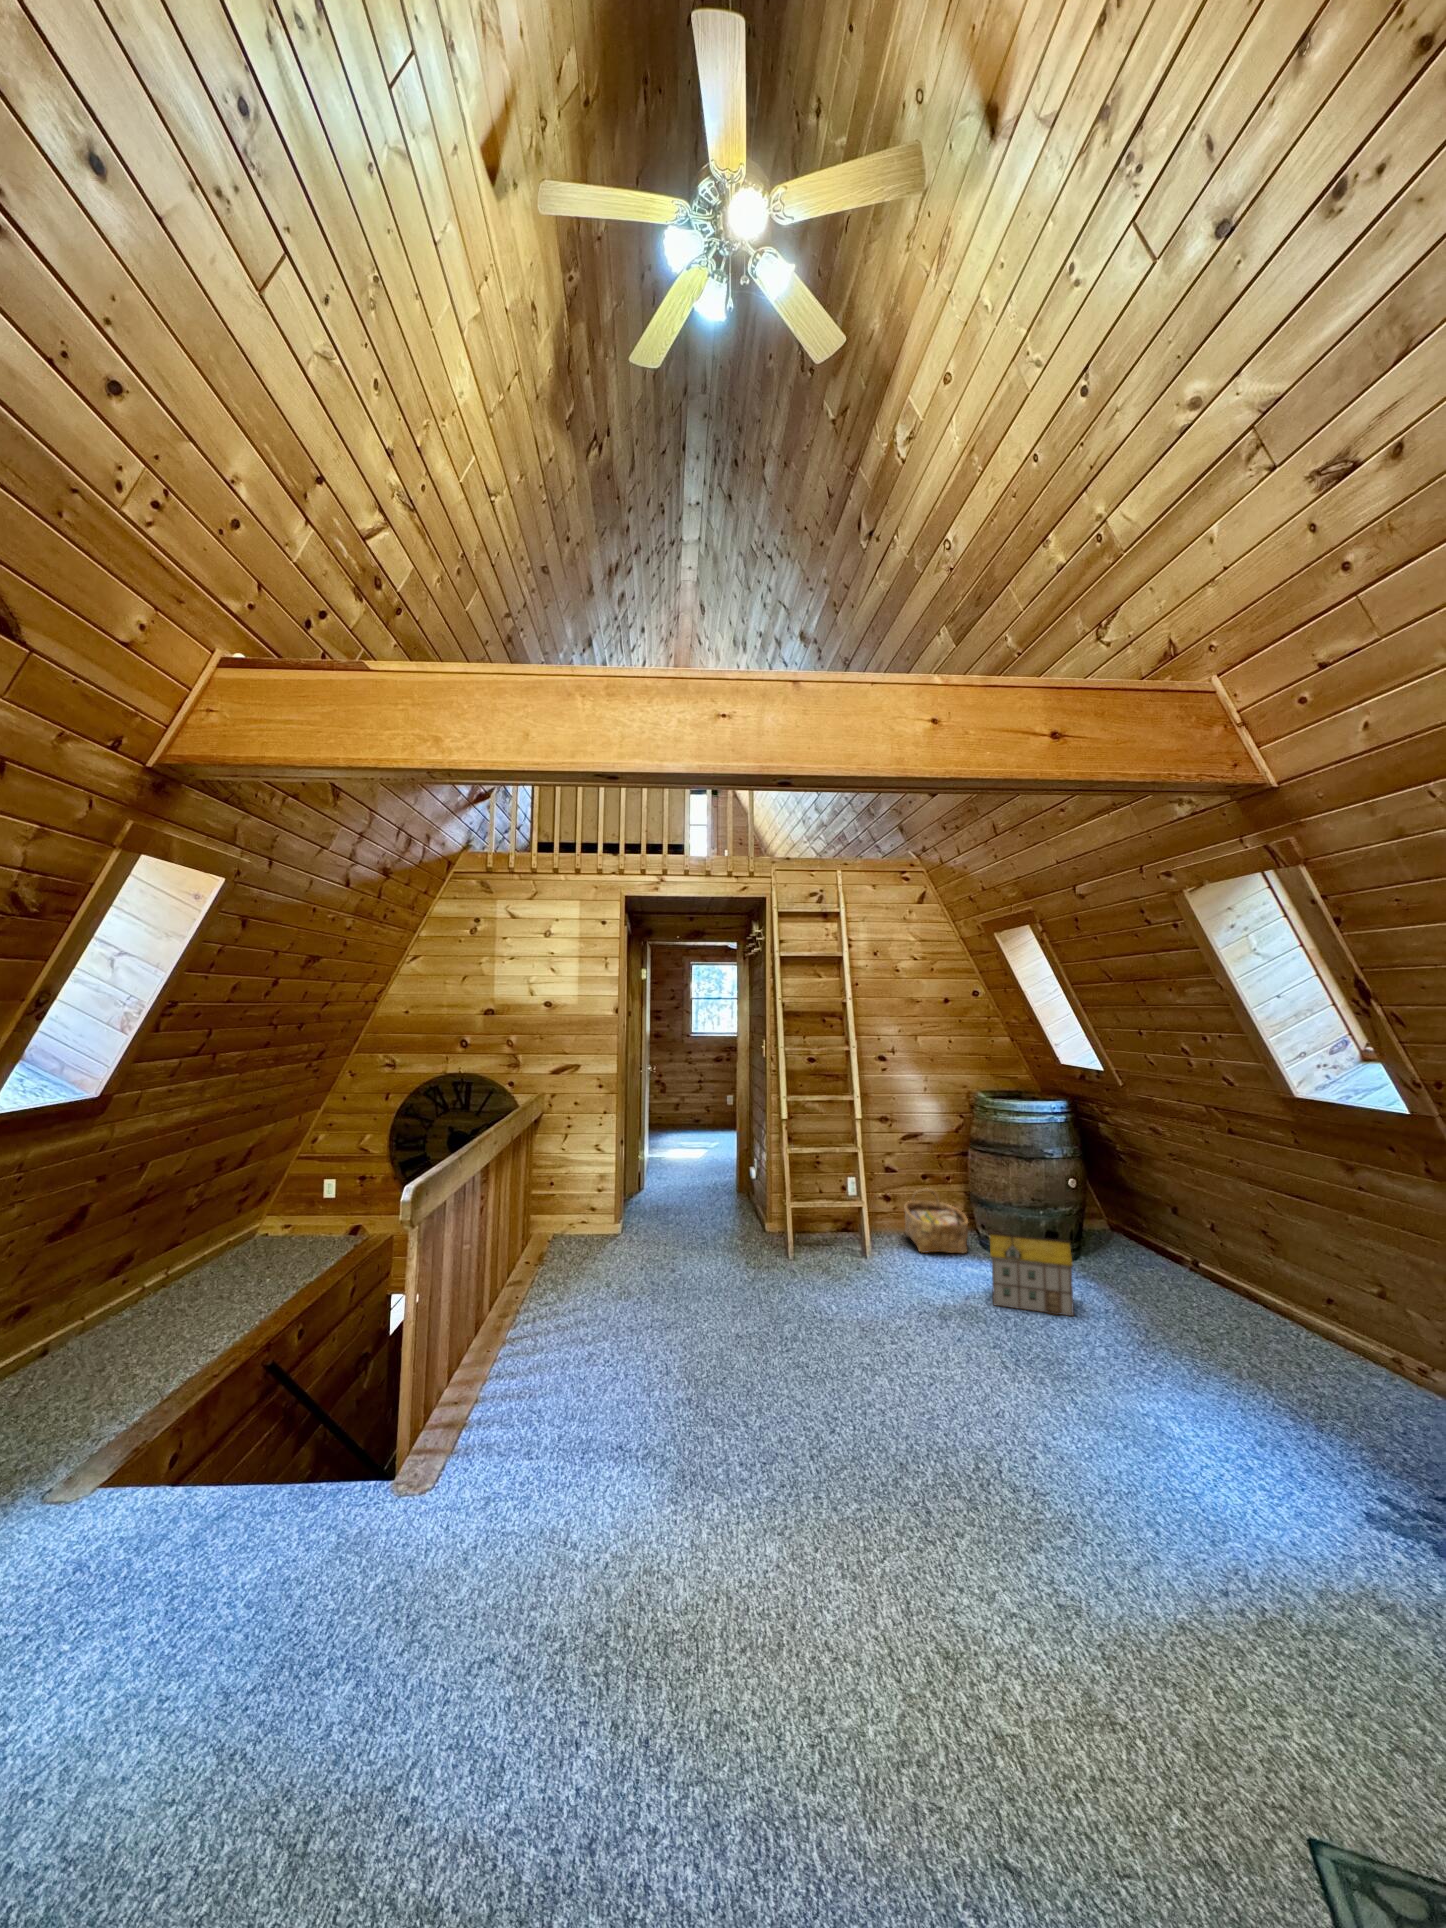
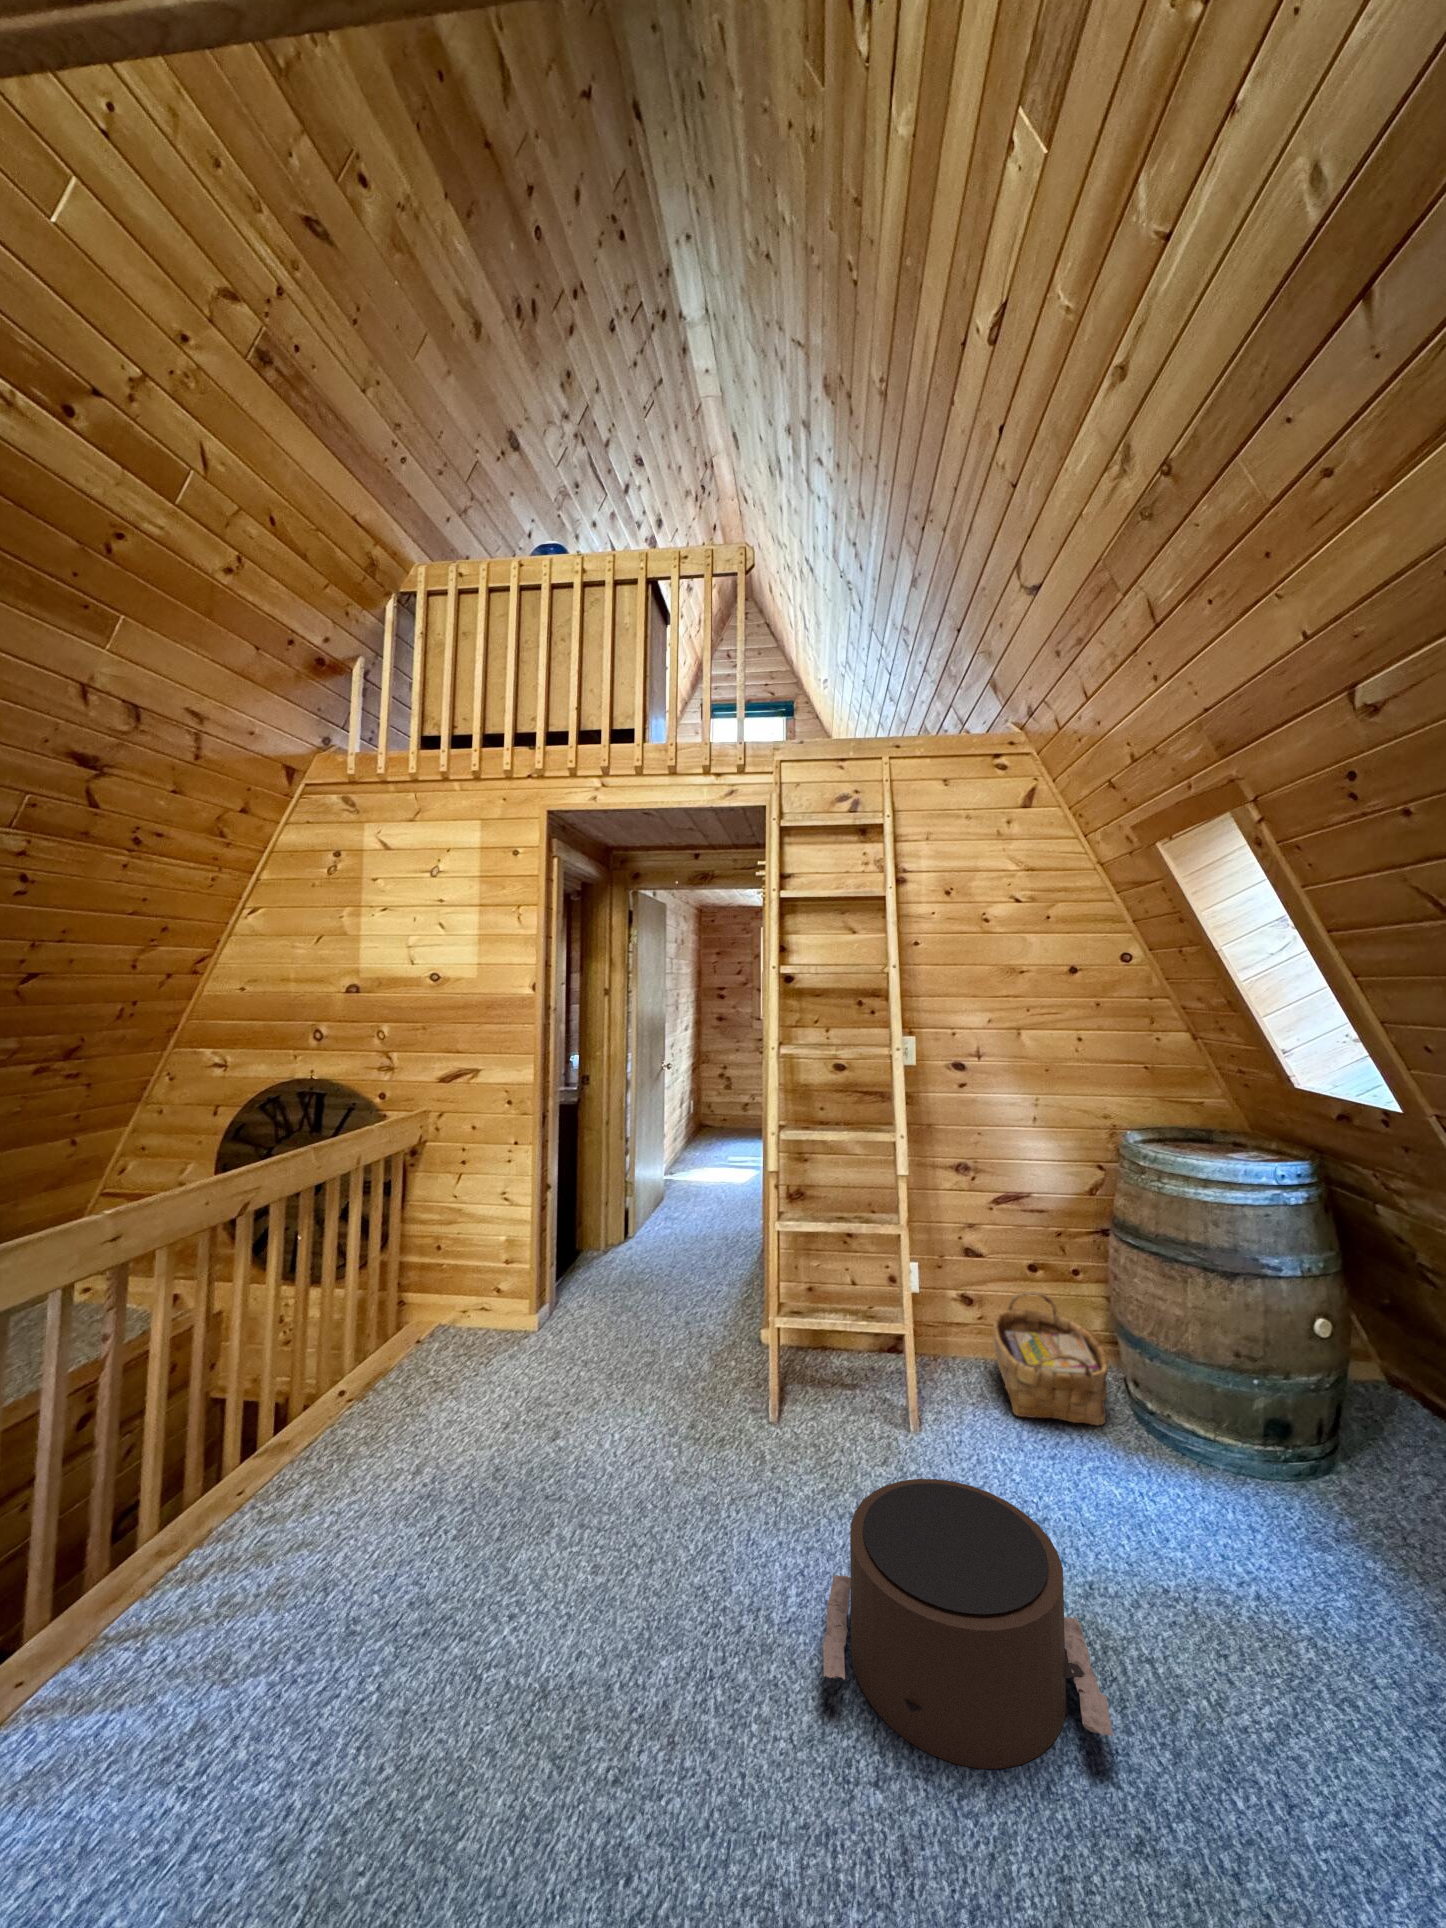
toy house: present [988,1232,1074,1316] -> none [1136,1440,1339,1678]
pouf: none [853,1254,984,1347] -> present [823,1479,1112,1769]

